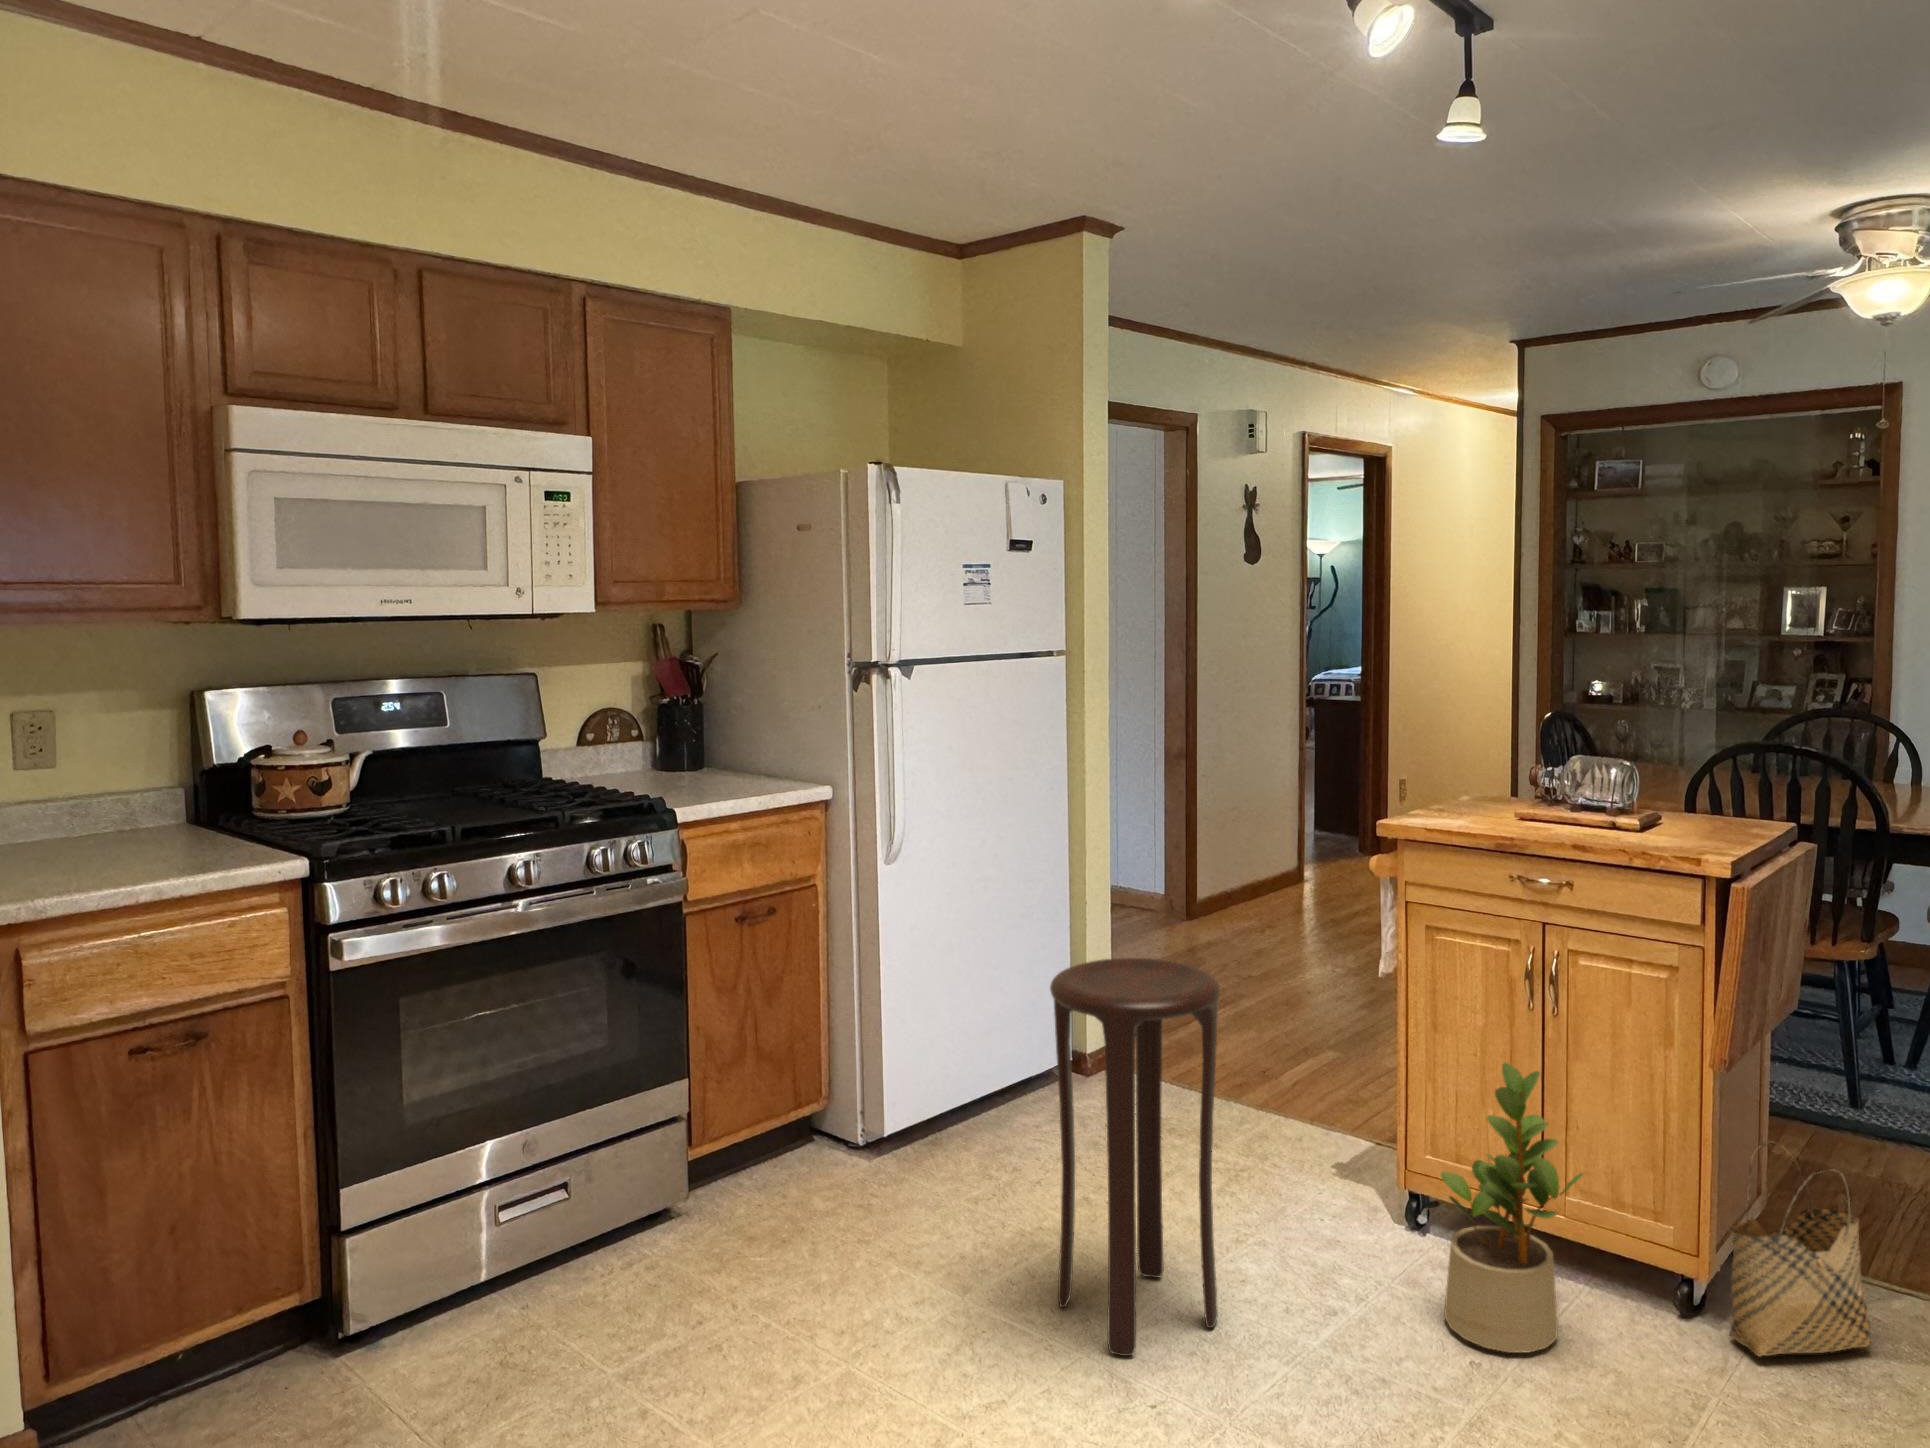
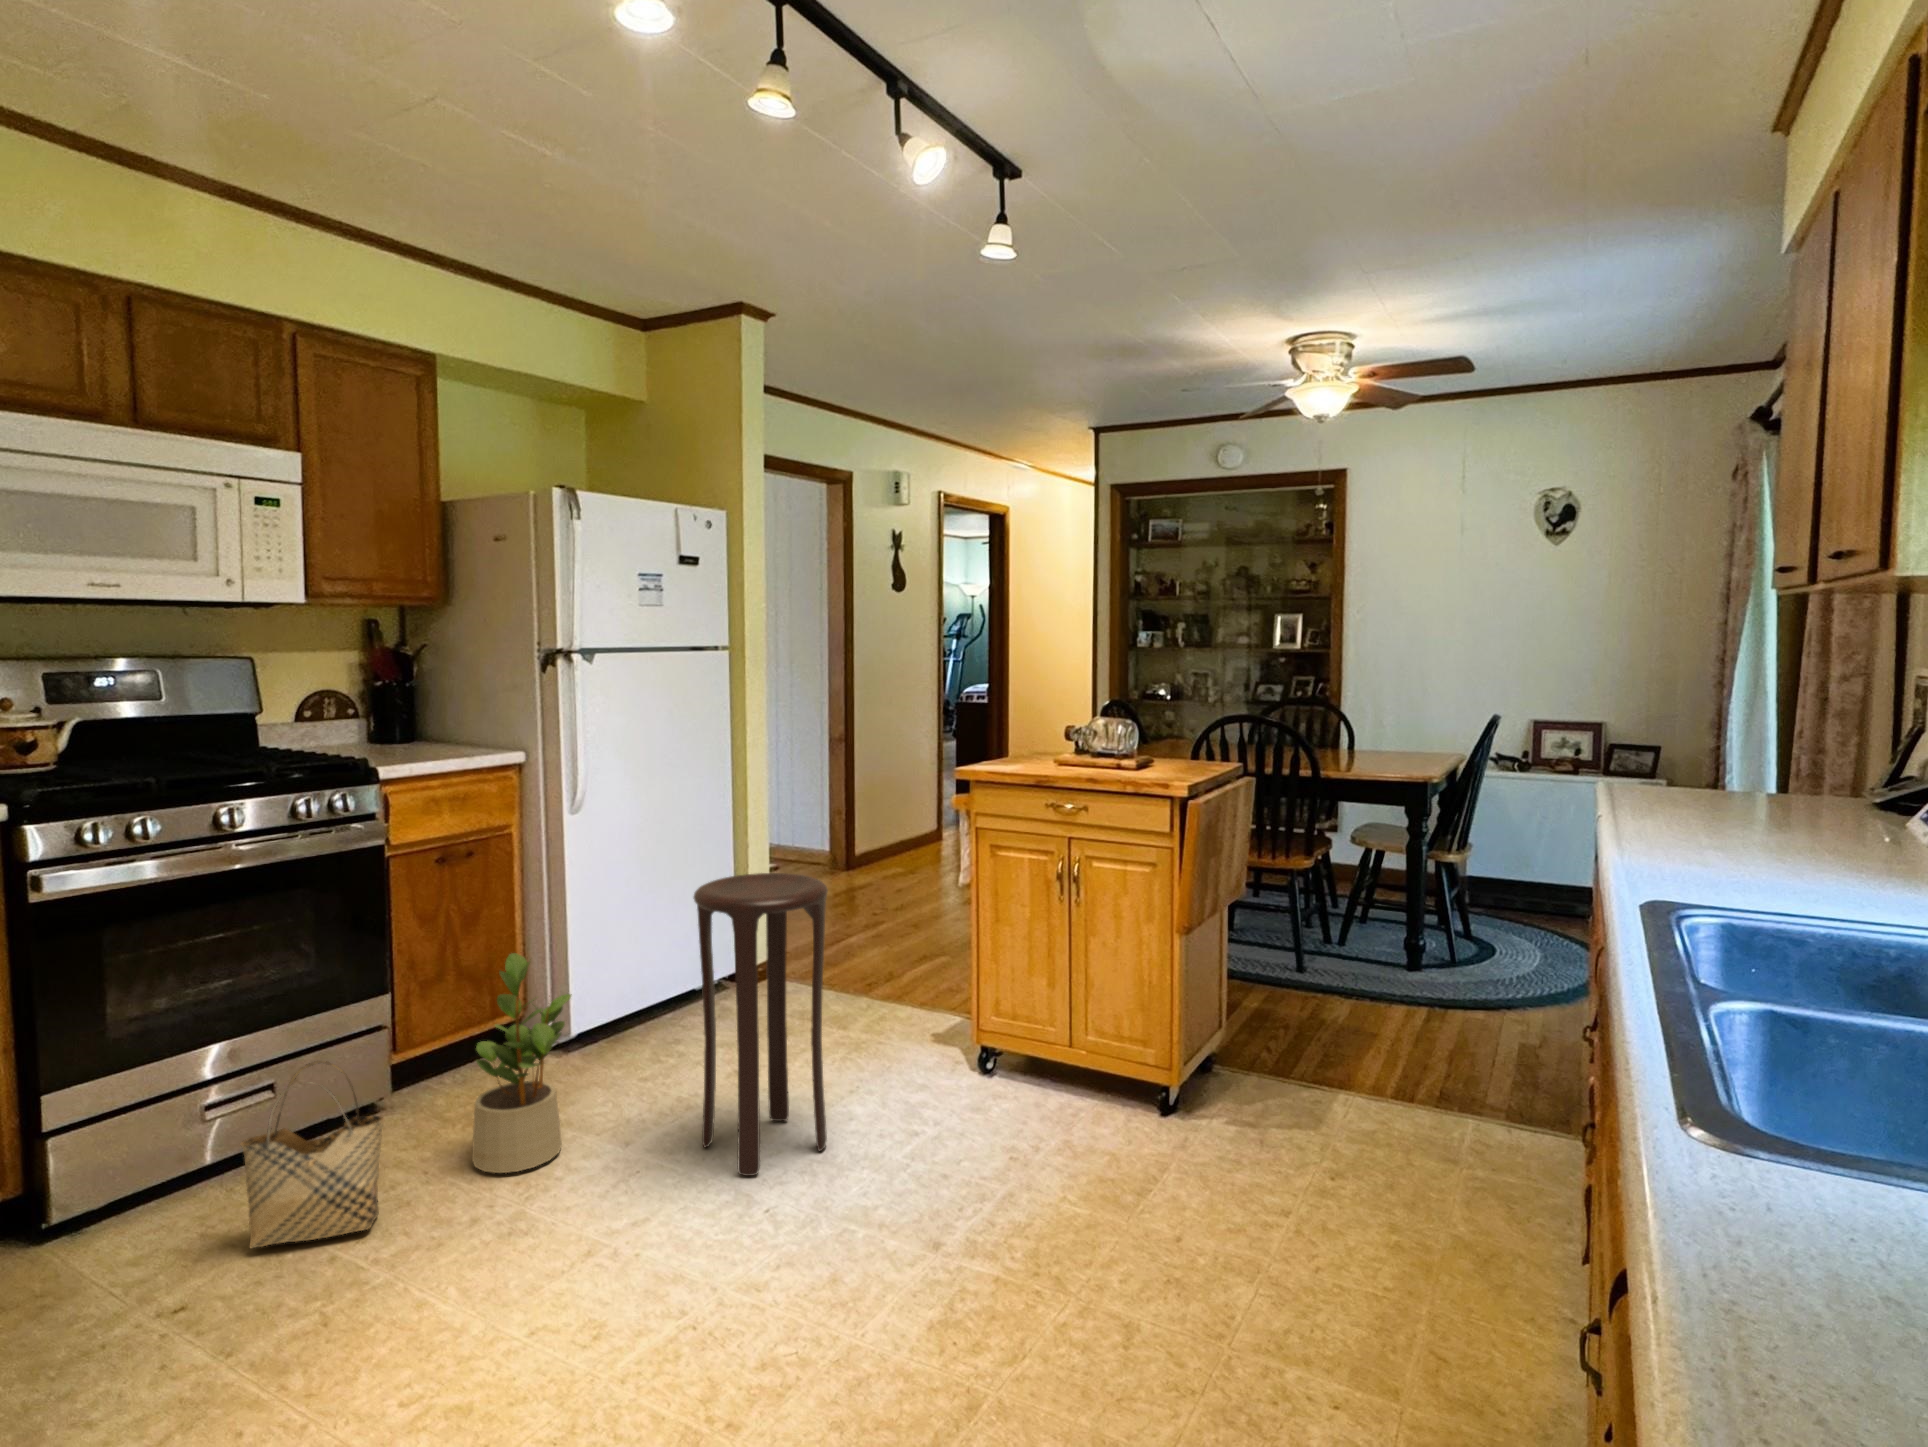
potted plant: present [1441,1063,1583,1353] -> present [472,953,571,1173]
woven basket: present [1729,1140,1870,1357] -> present [241,1061,384,1248]

